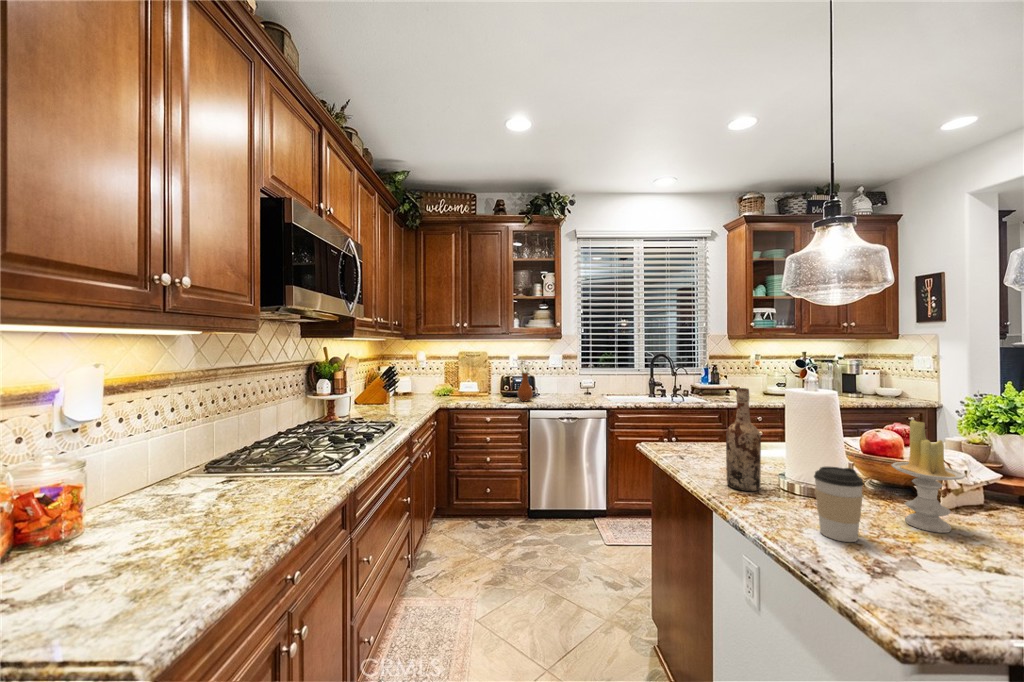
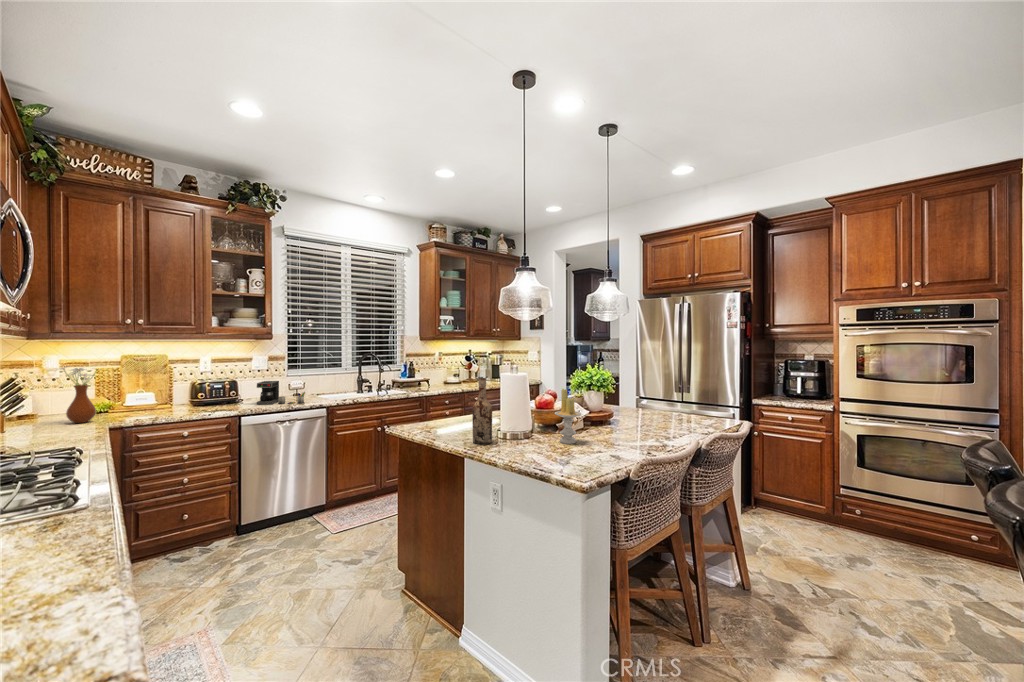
vase: present [516,360,533,401] -> present [60,367,101,423]
coffee maker: none [546,378,586,402] -> present [257,381,305,405]
coffee cup: present [814,467,864,542] -> none [530,417,551,456]

